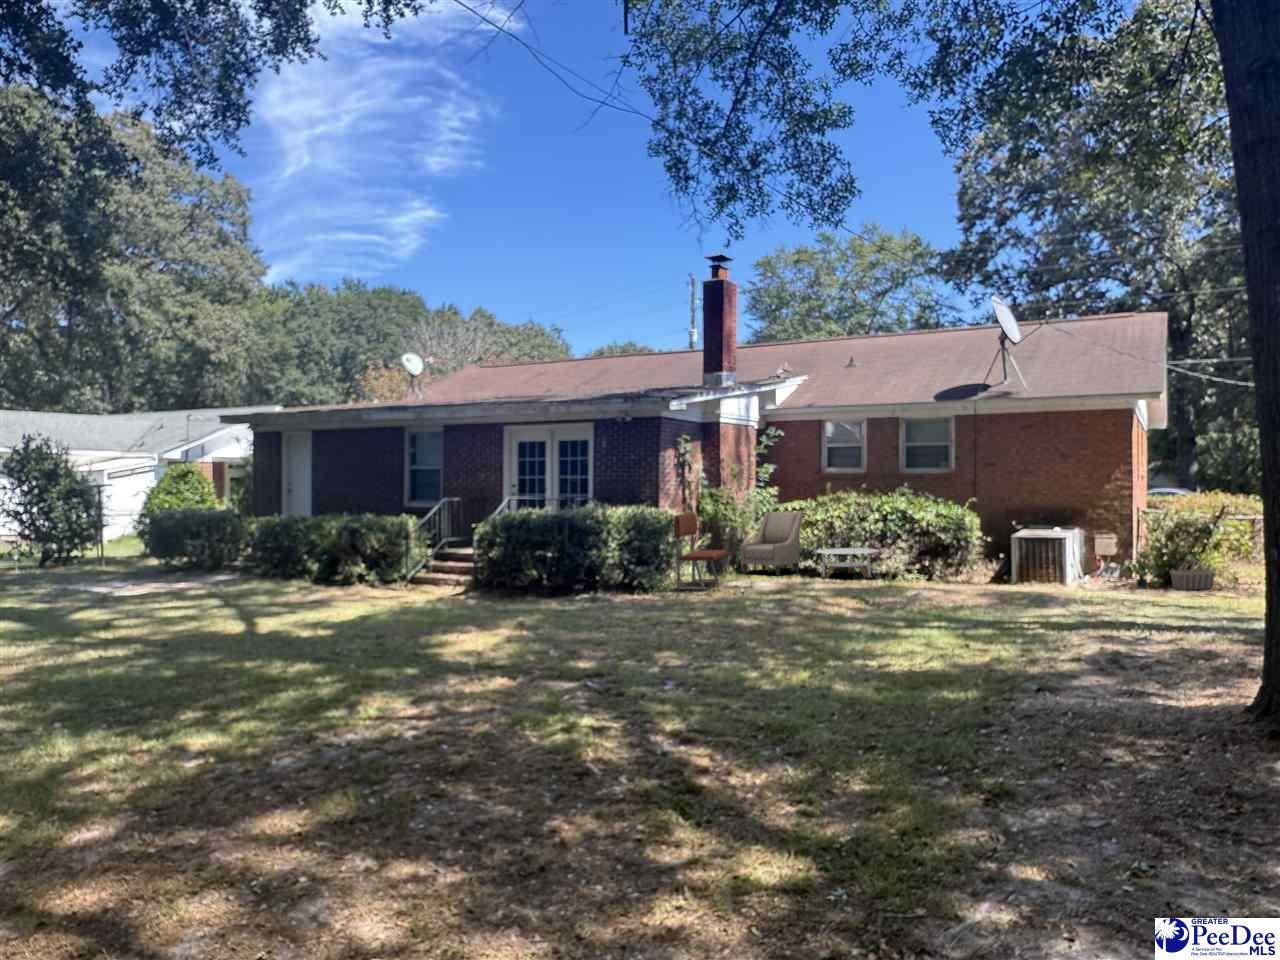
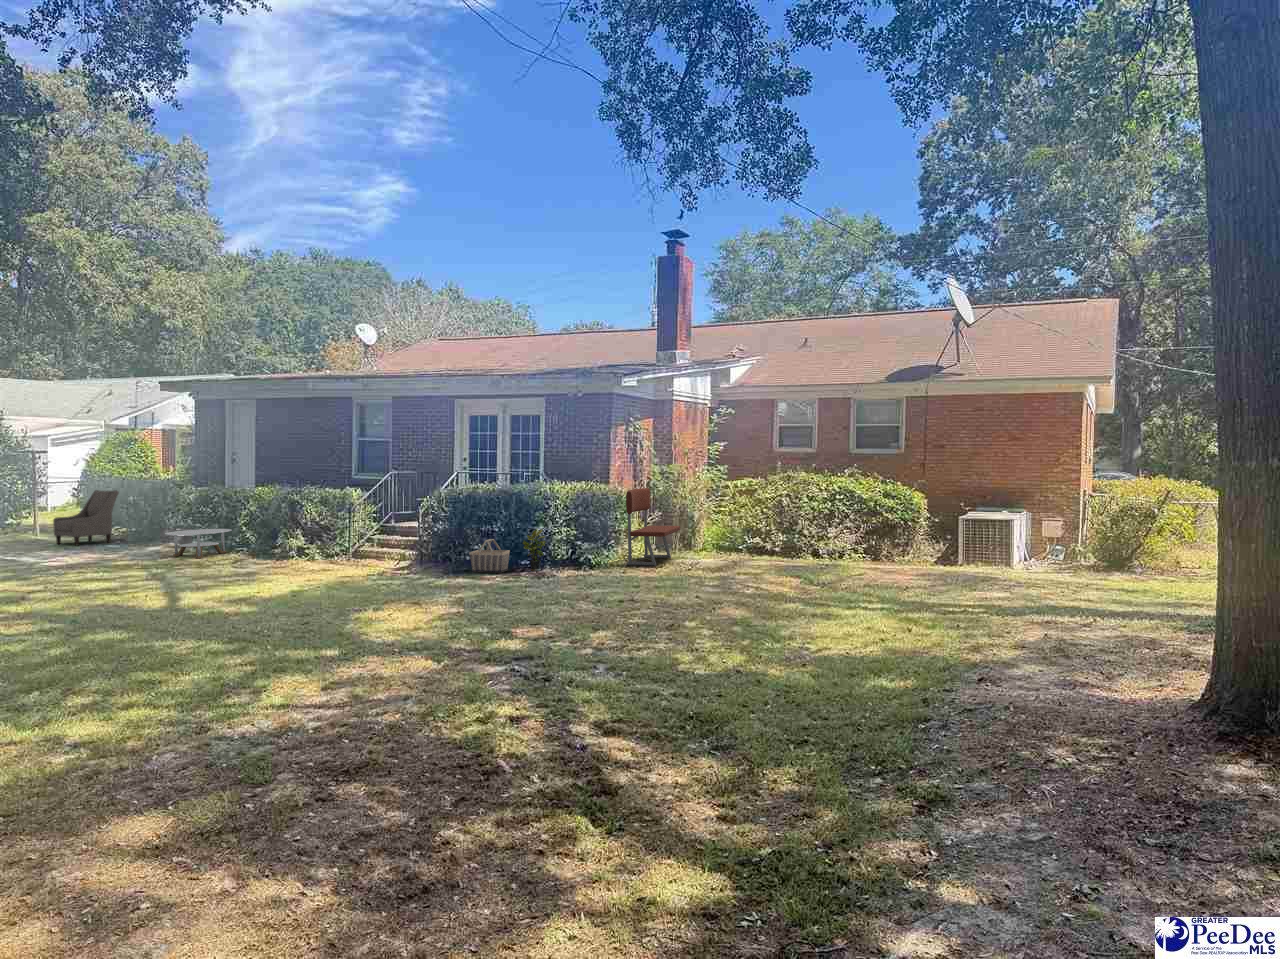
chair: present [740,512,803,576] -> present [53,490,119,546]
round table: present [817,548,879,578] -> present [165,529,232,559]
potted plant: present [1132,550,1150,589] -> present [523,529,546,571]
basket: present [1170,559,1214,591] -> present [469,539,510,572]

